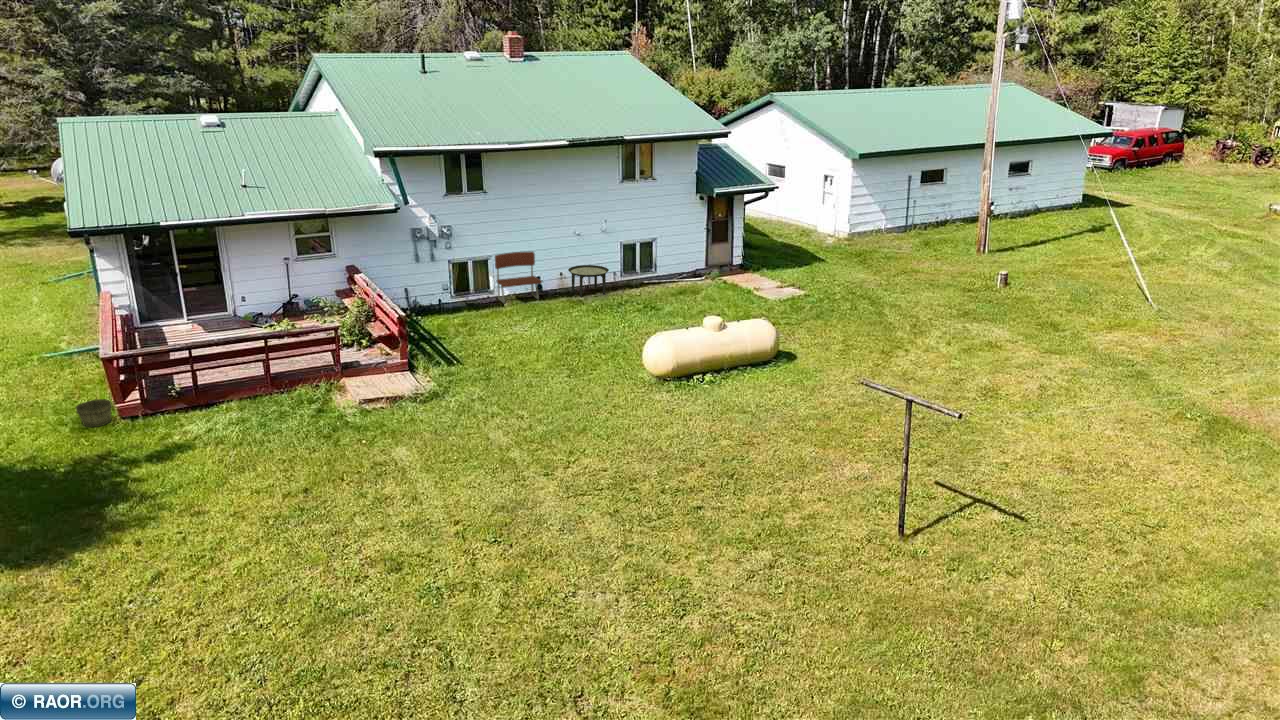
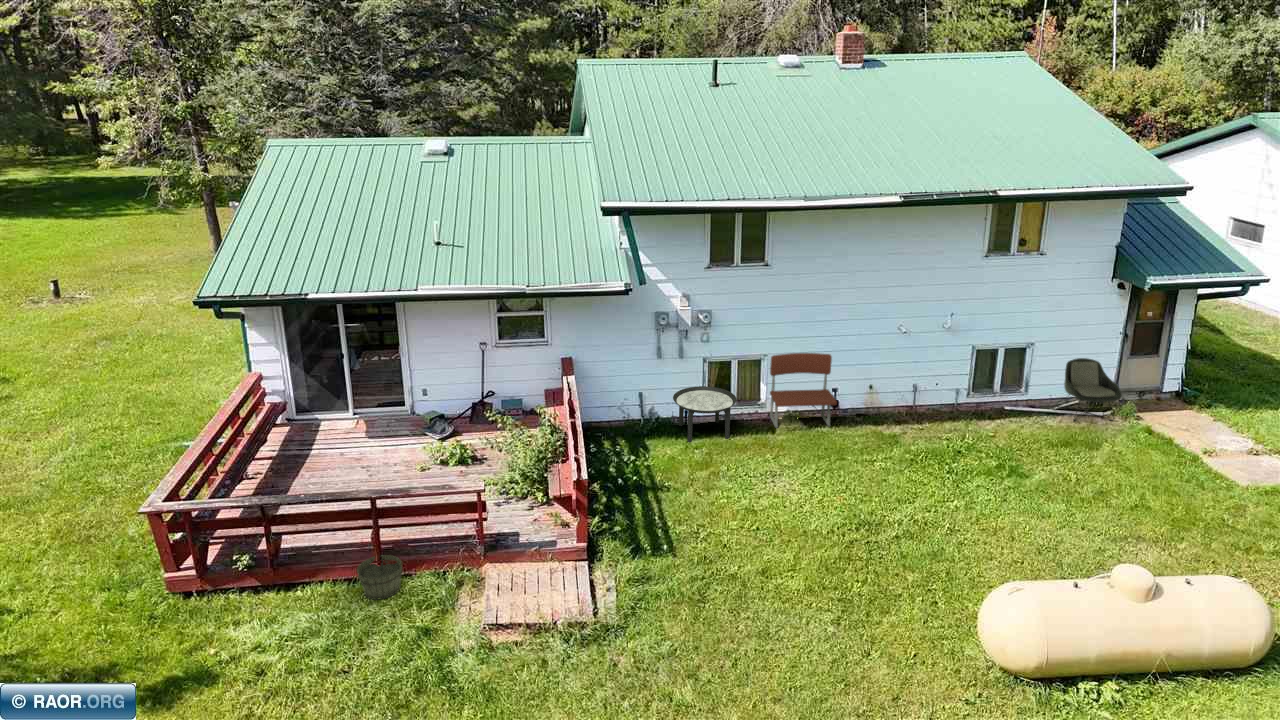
lounge chair: none [674,244,709,283] -> present [1057,358,1122,421]
round table: present [568,265,609,297] -> present [673,386,737,442]
wooden bucket: present [76,399,112,427] -> present [357,555,402,600]

